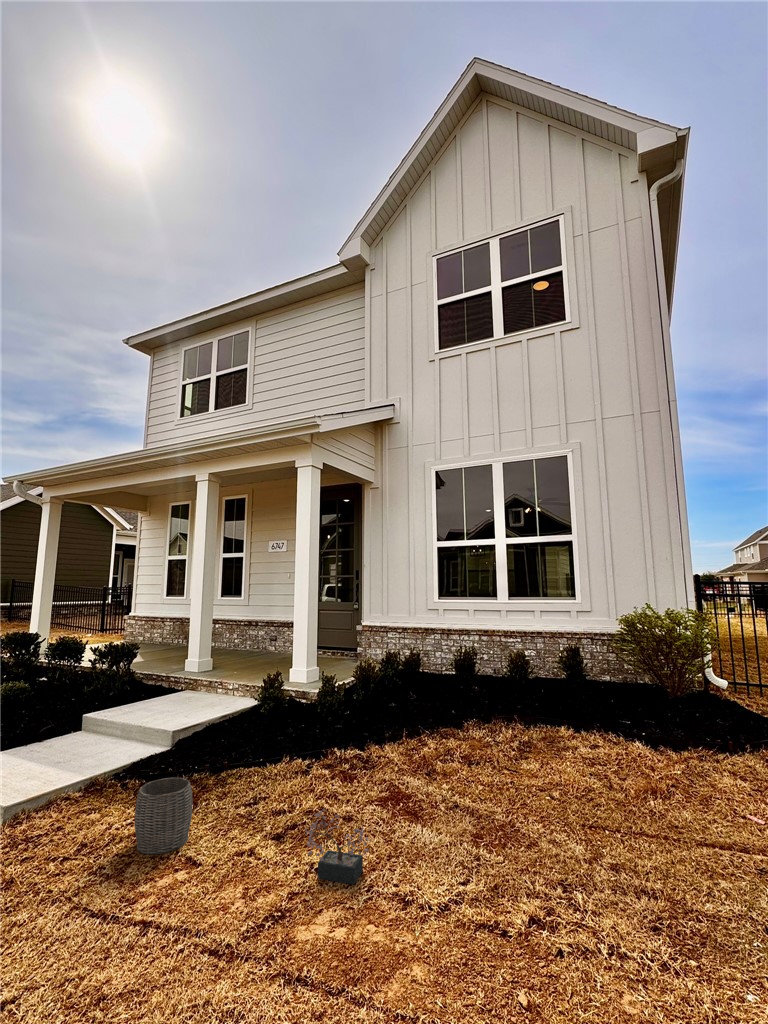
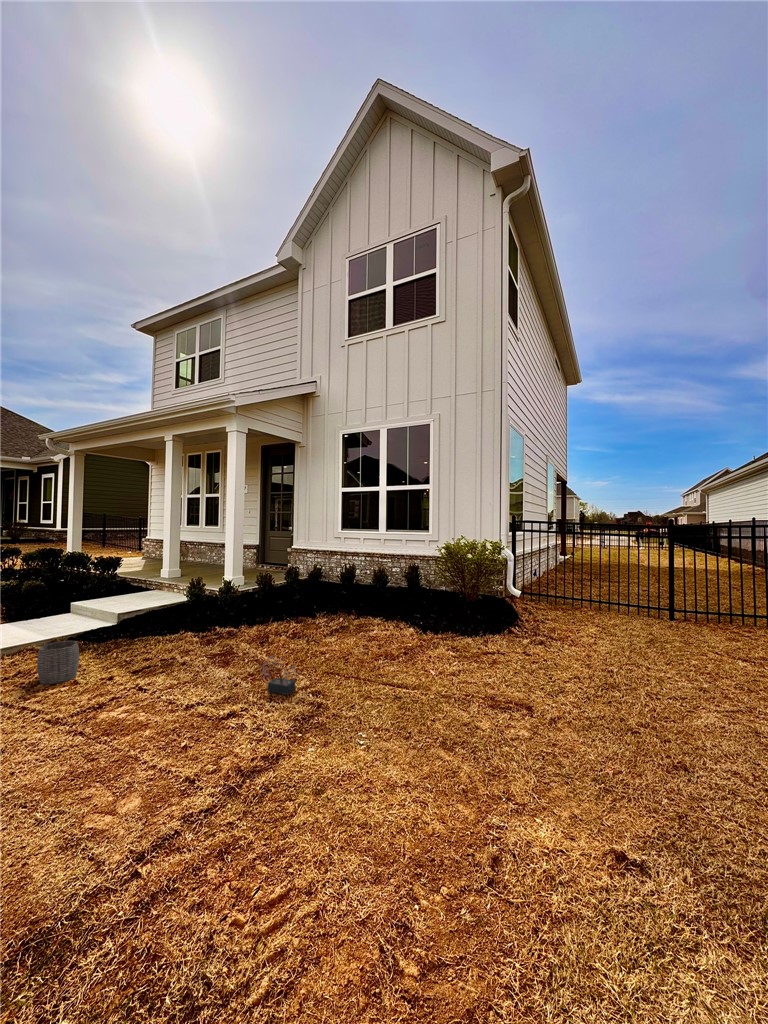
decorative plant: present [305,809,370,884] -> present [262,656,299,695]

